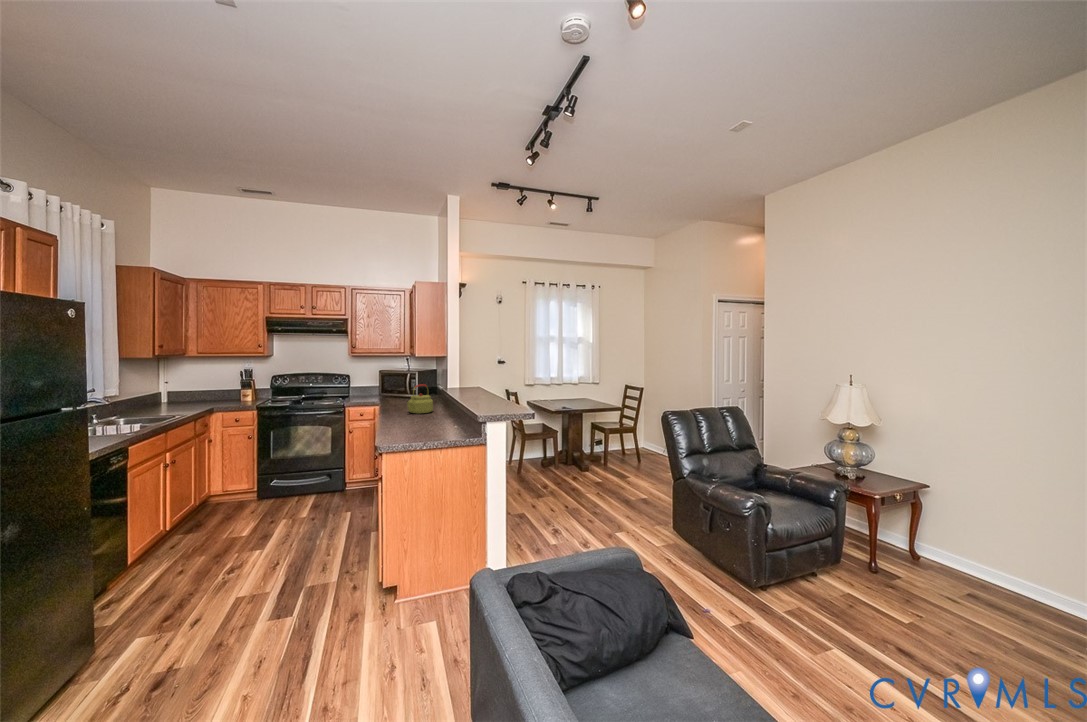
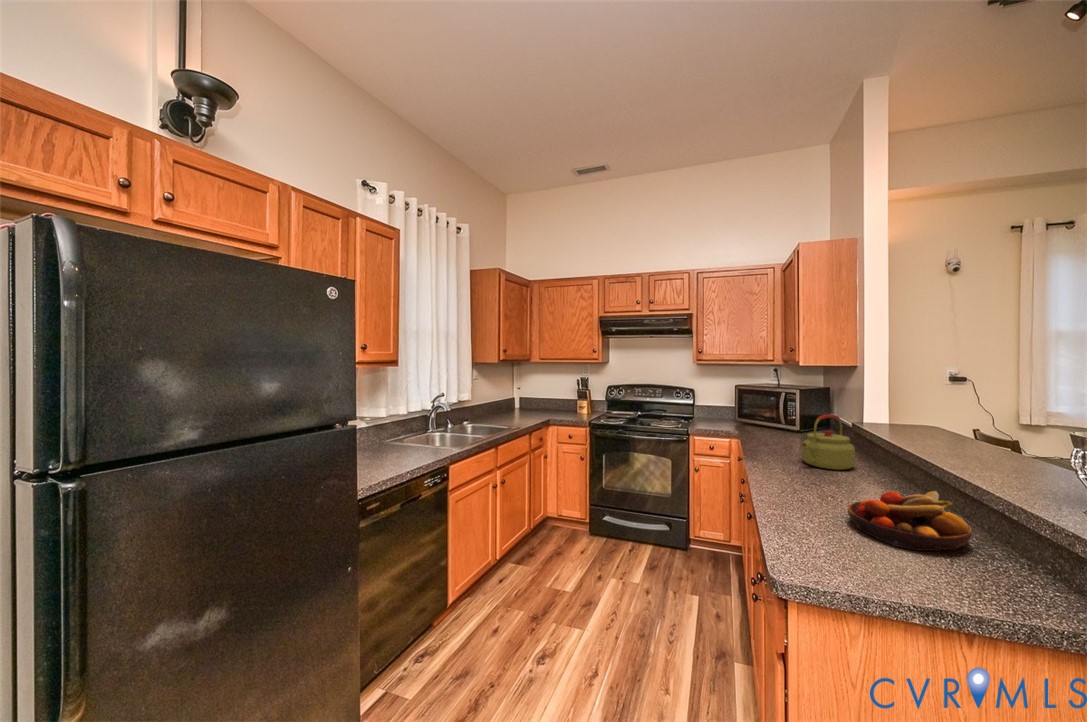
fruit bowl: none [412,411,453,433] -> present [848,491,972,551]

